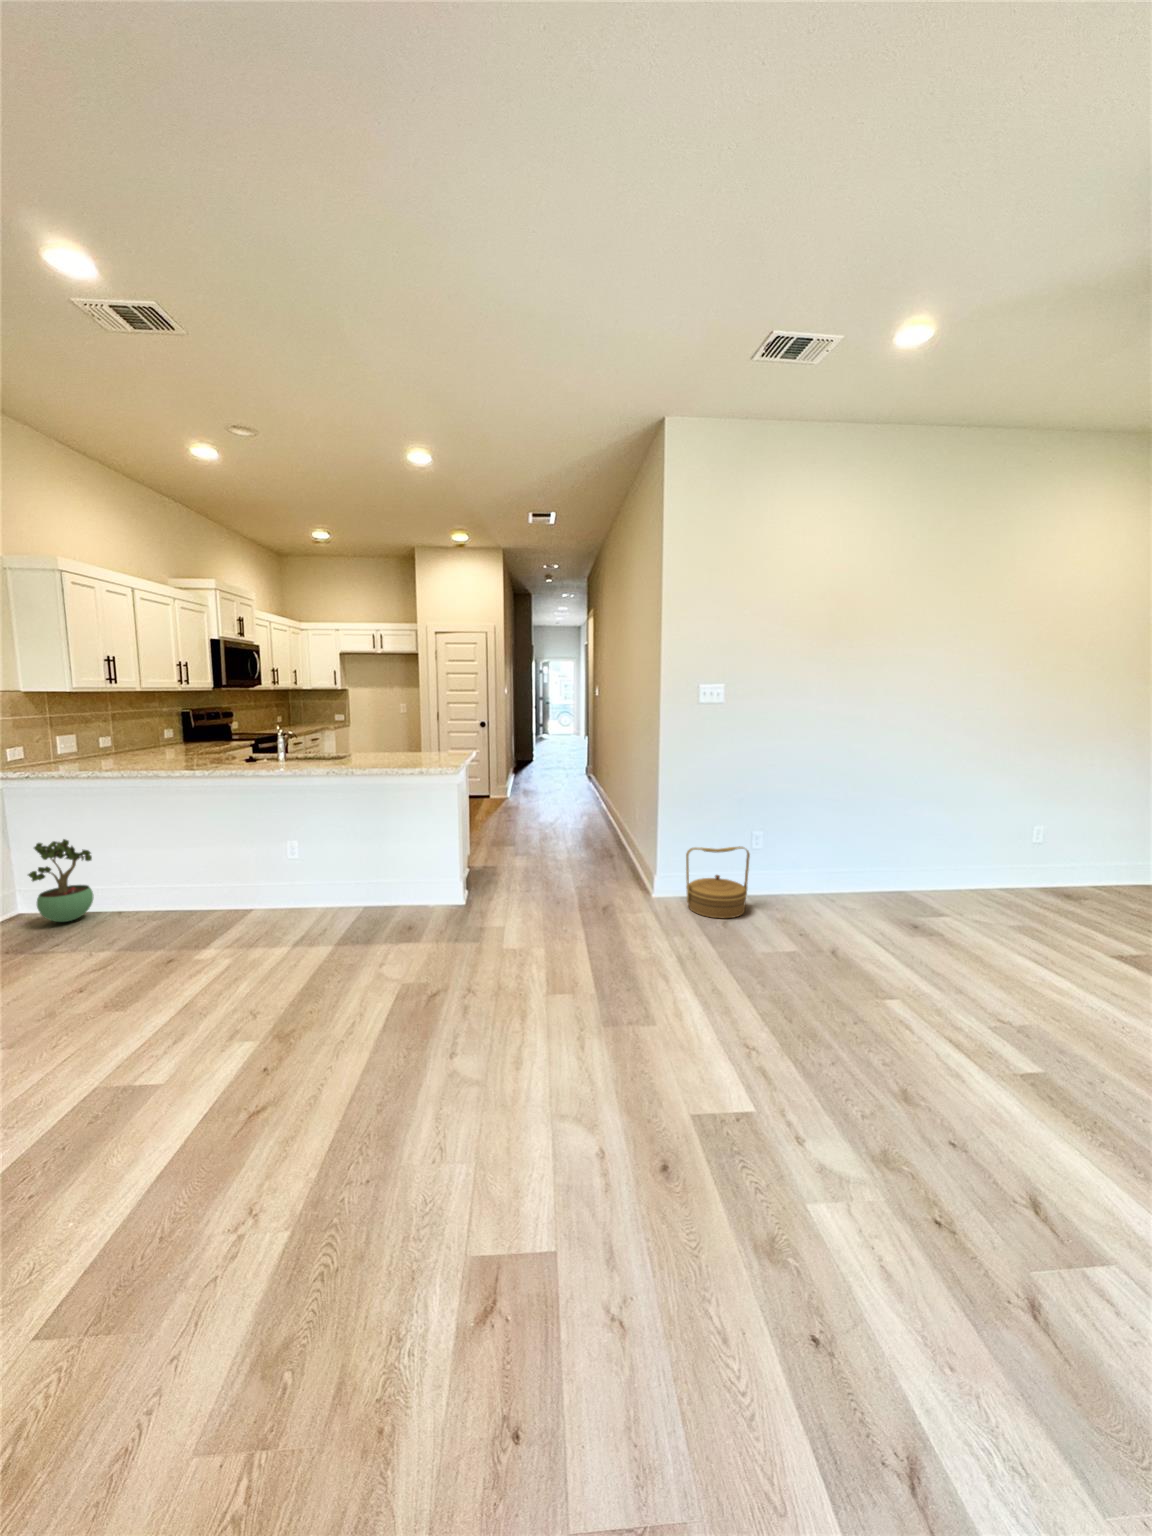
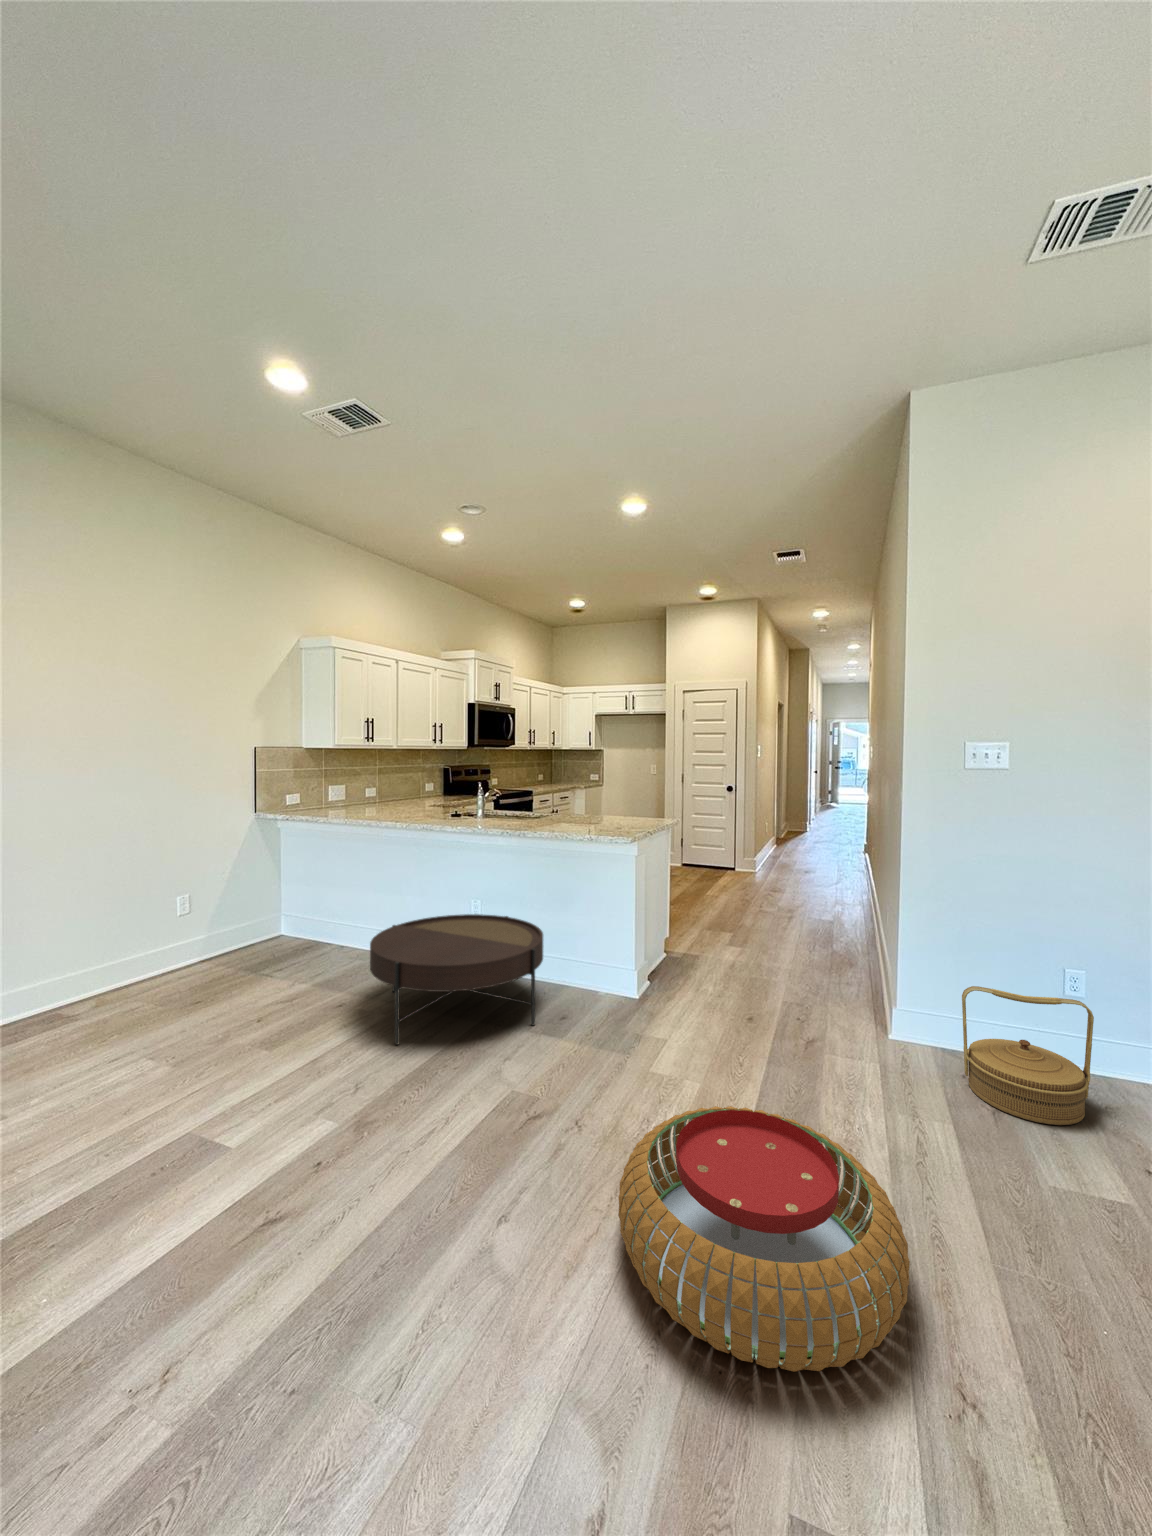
potted plant: present [28,839,94,922] -> none [285,874,328,948]
coffee table: none [208,851,388,976] -> present [370,914,543,1045]
pouf: none [529,939,699,1059] -> present [618,1106,910,1372]

